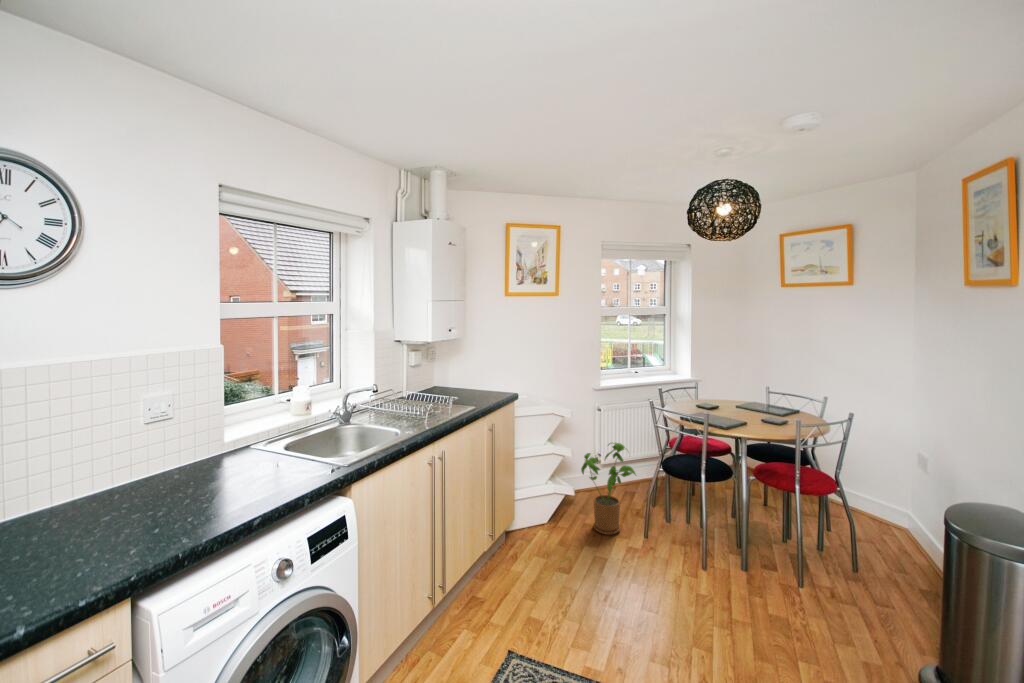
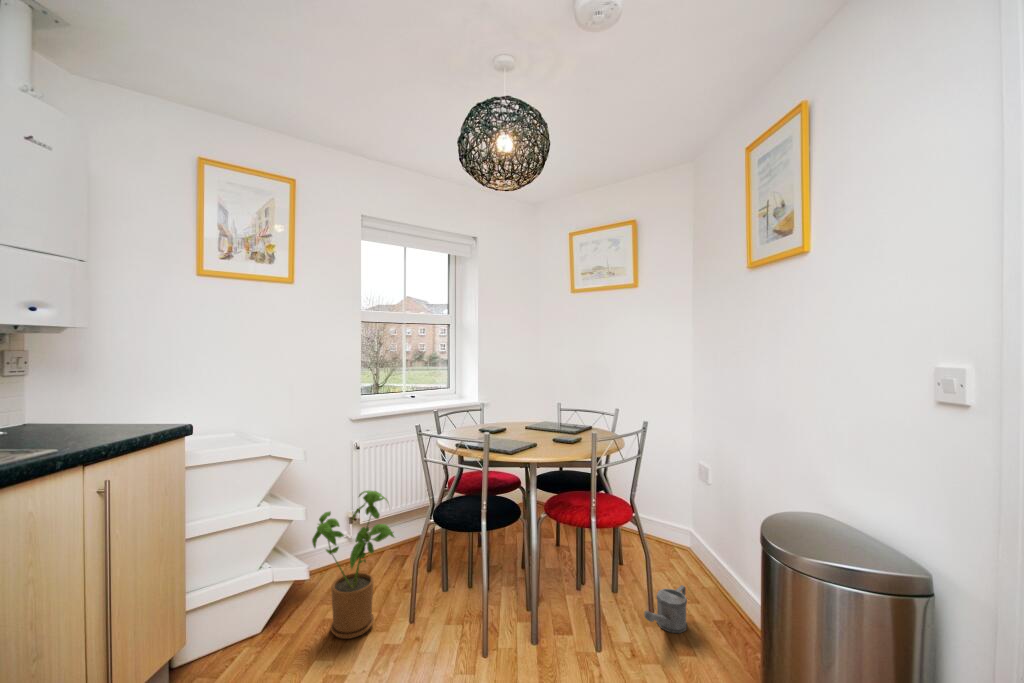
watering can: none [844,553,891,590] -> present [644,585,687,633]

